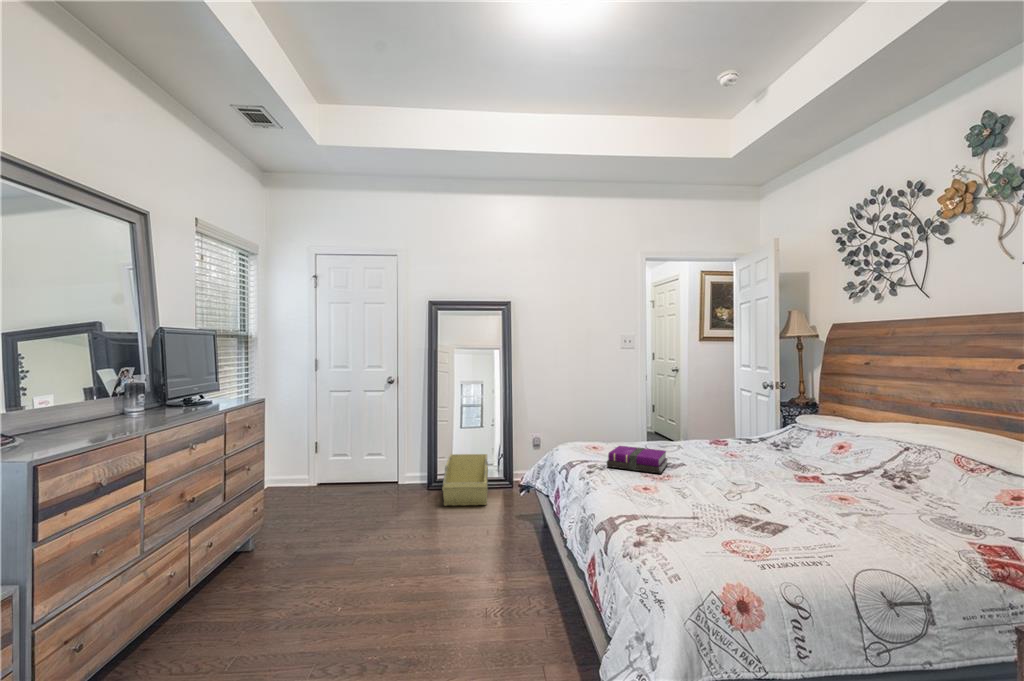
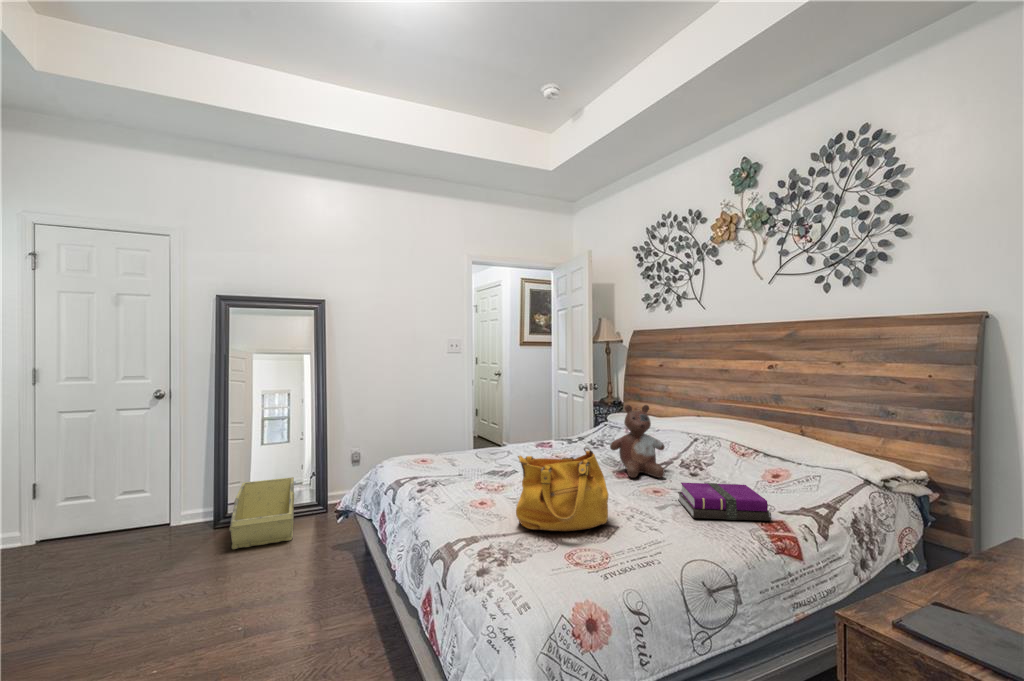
stuffed bear: none [789,406,860,487] -> present [610,405,665,478]
handbag: none [676,444,775,524] -> present [516,447,608,531]
notebook: present [607,446,668,473] -> present [678,482,771,521]

